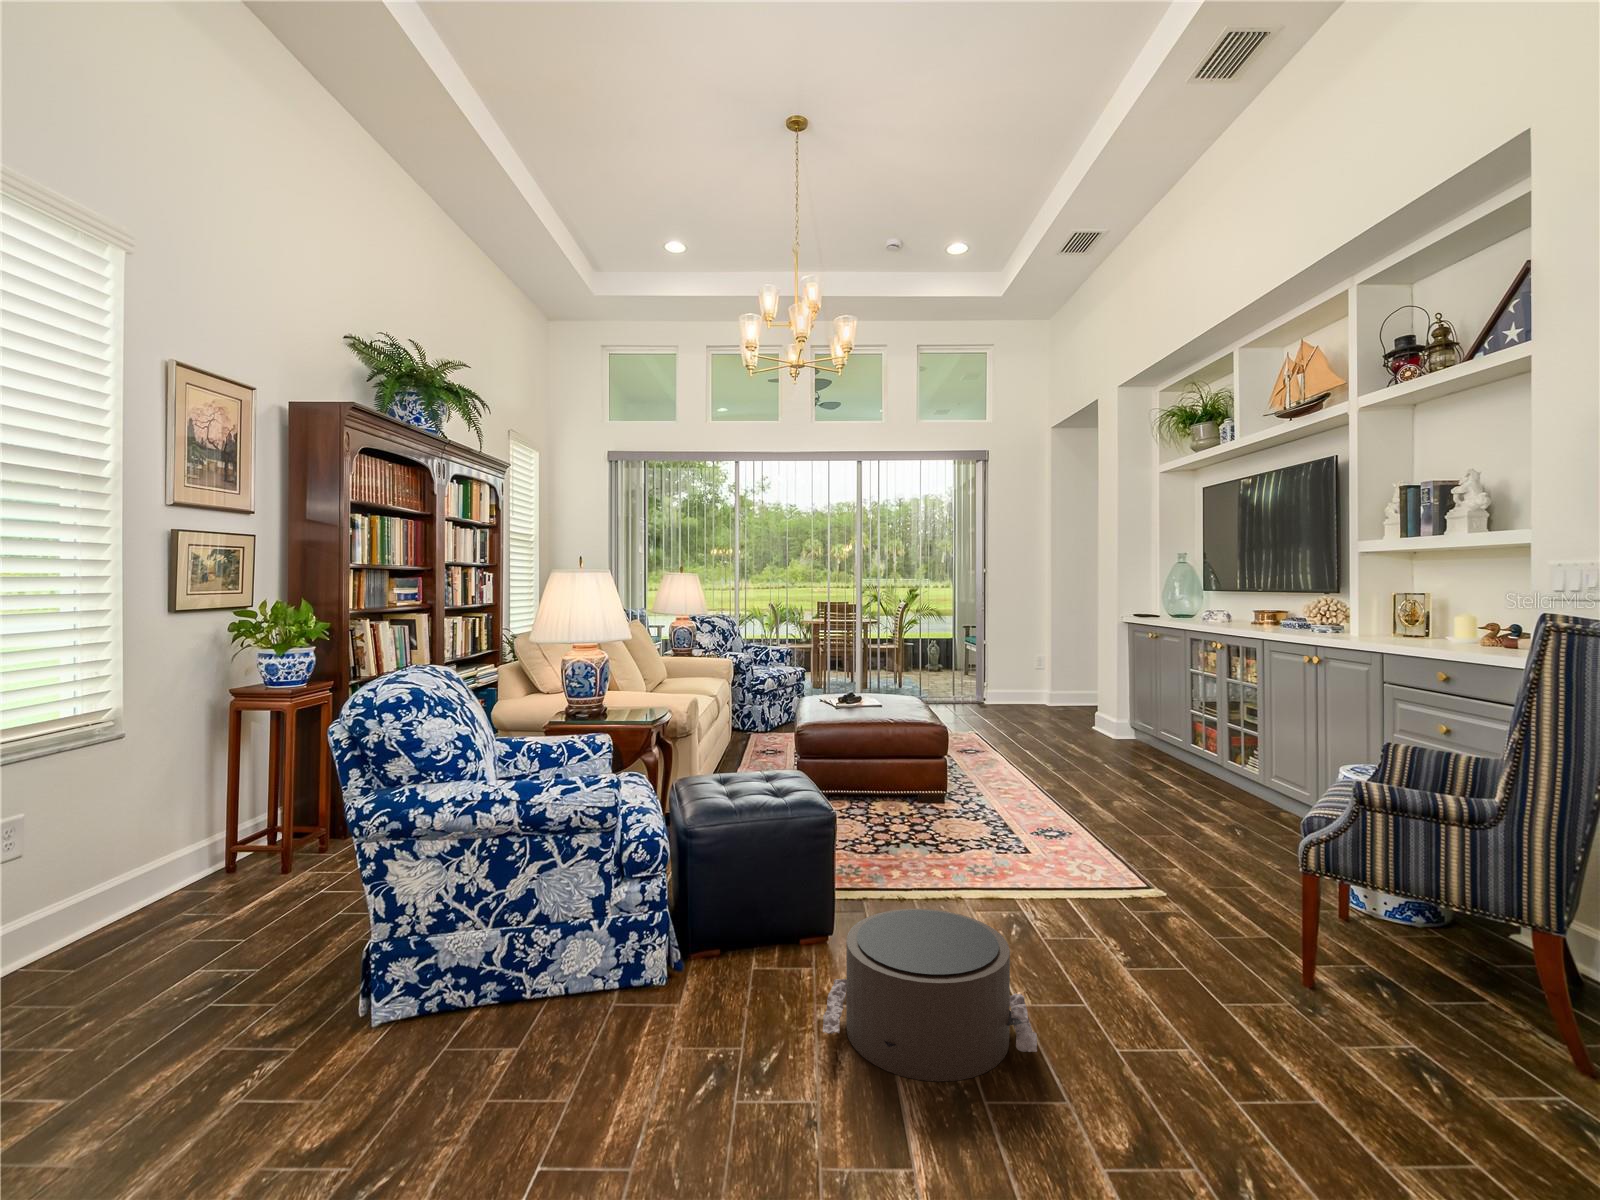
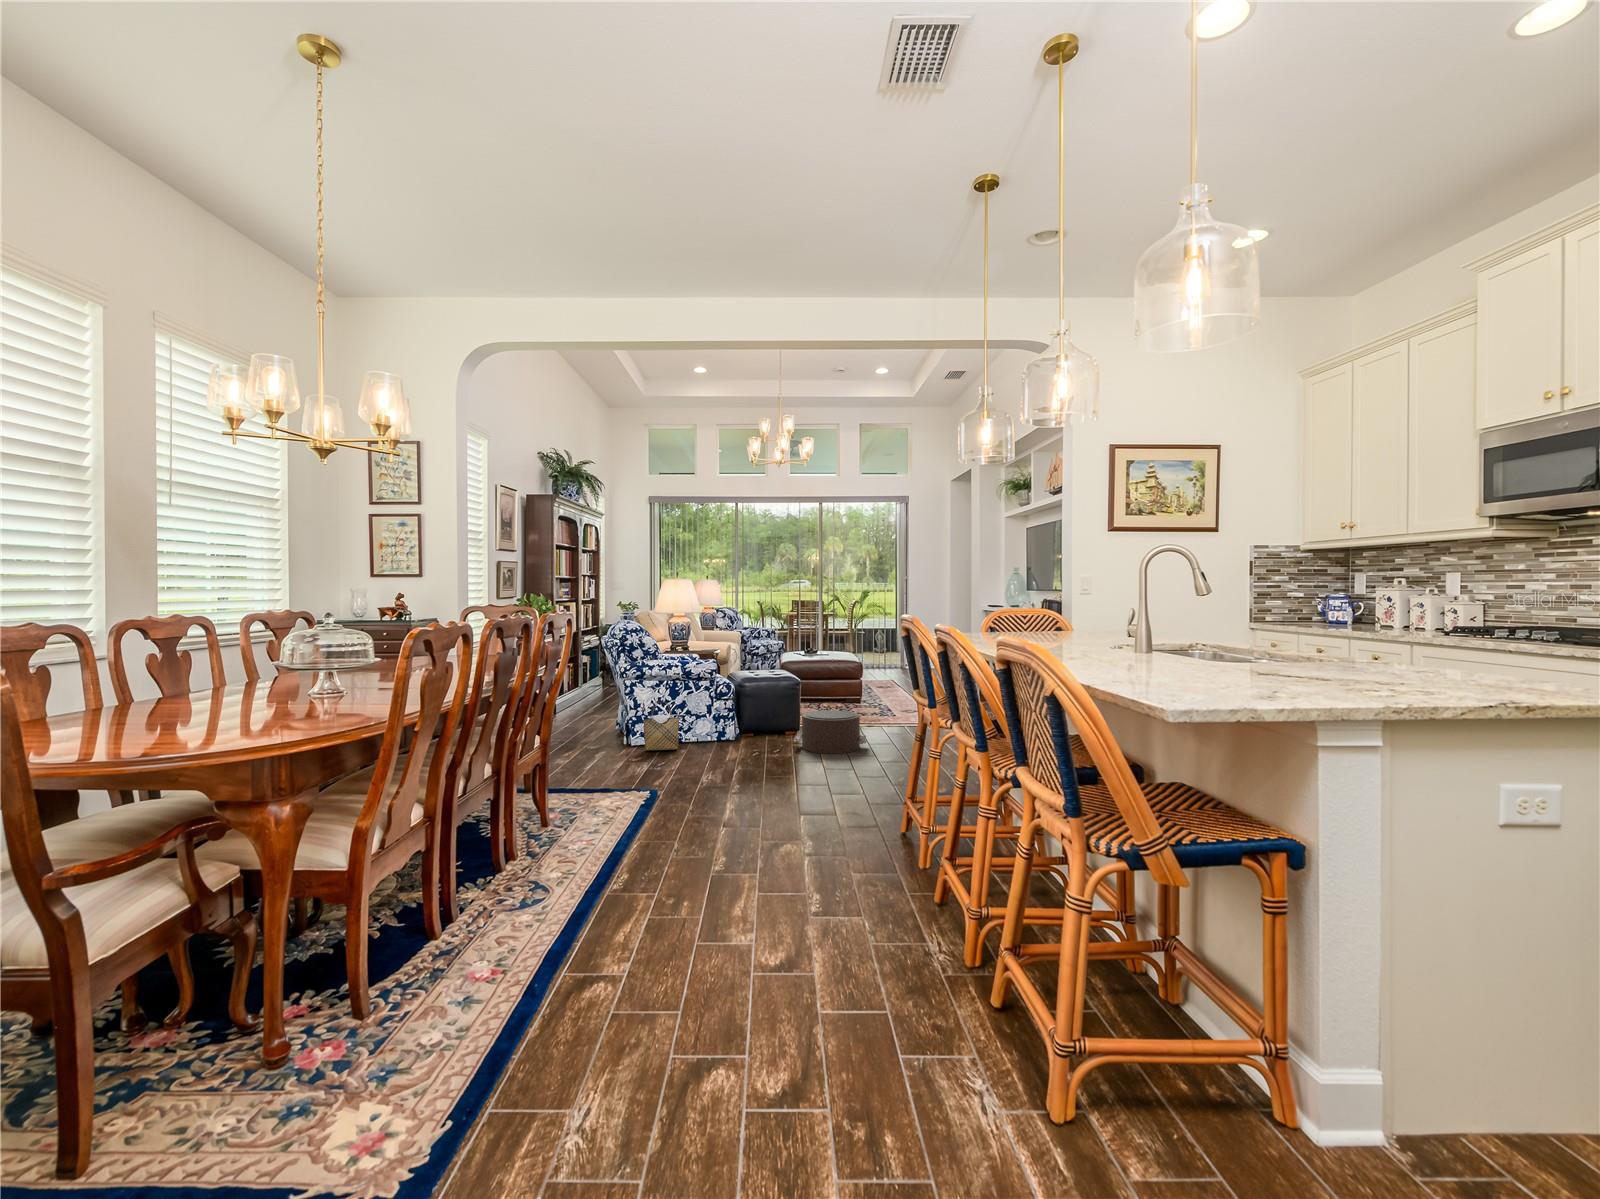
woven basket: none [395,894,507,1052] -> present [643,700,679,751]

